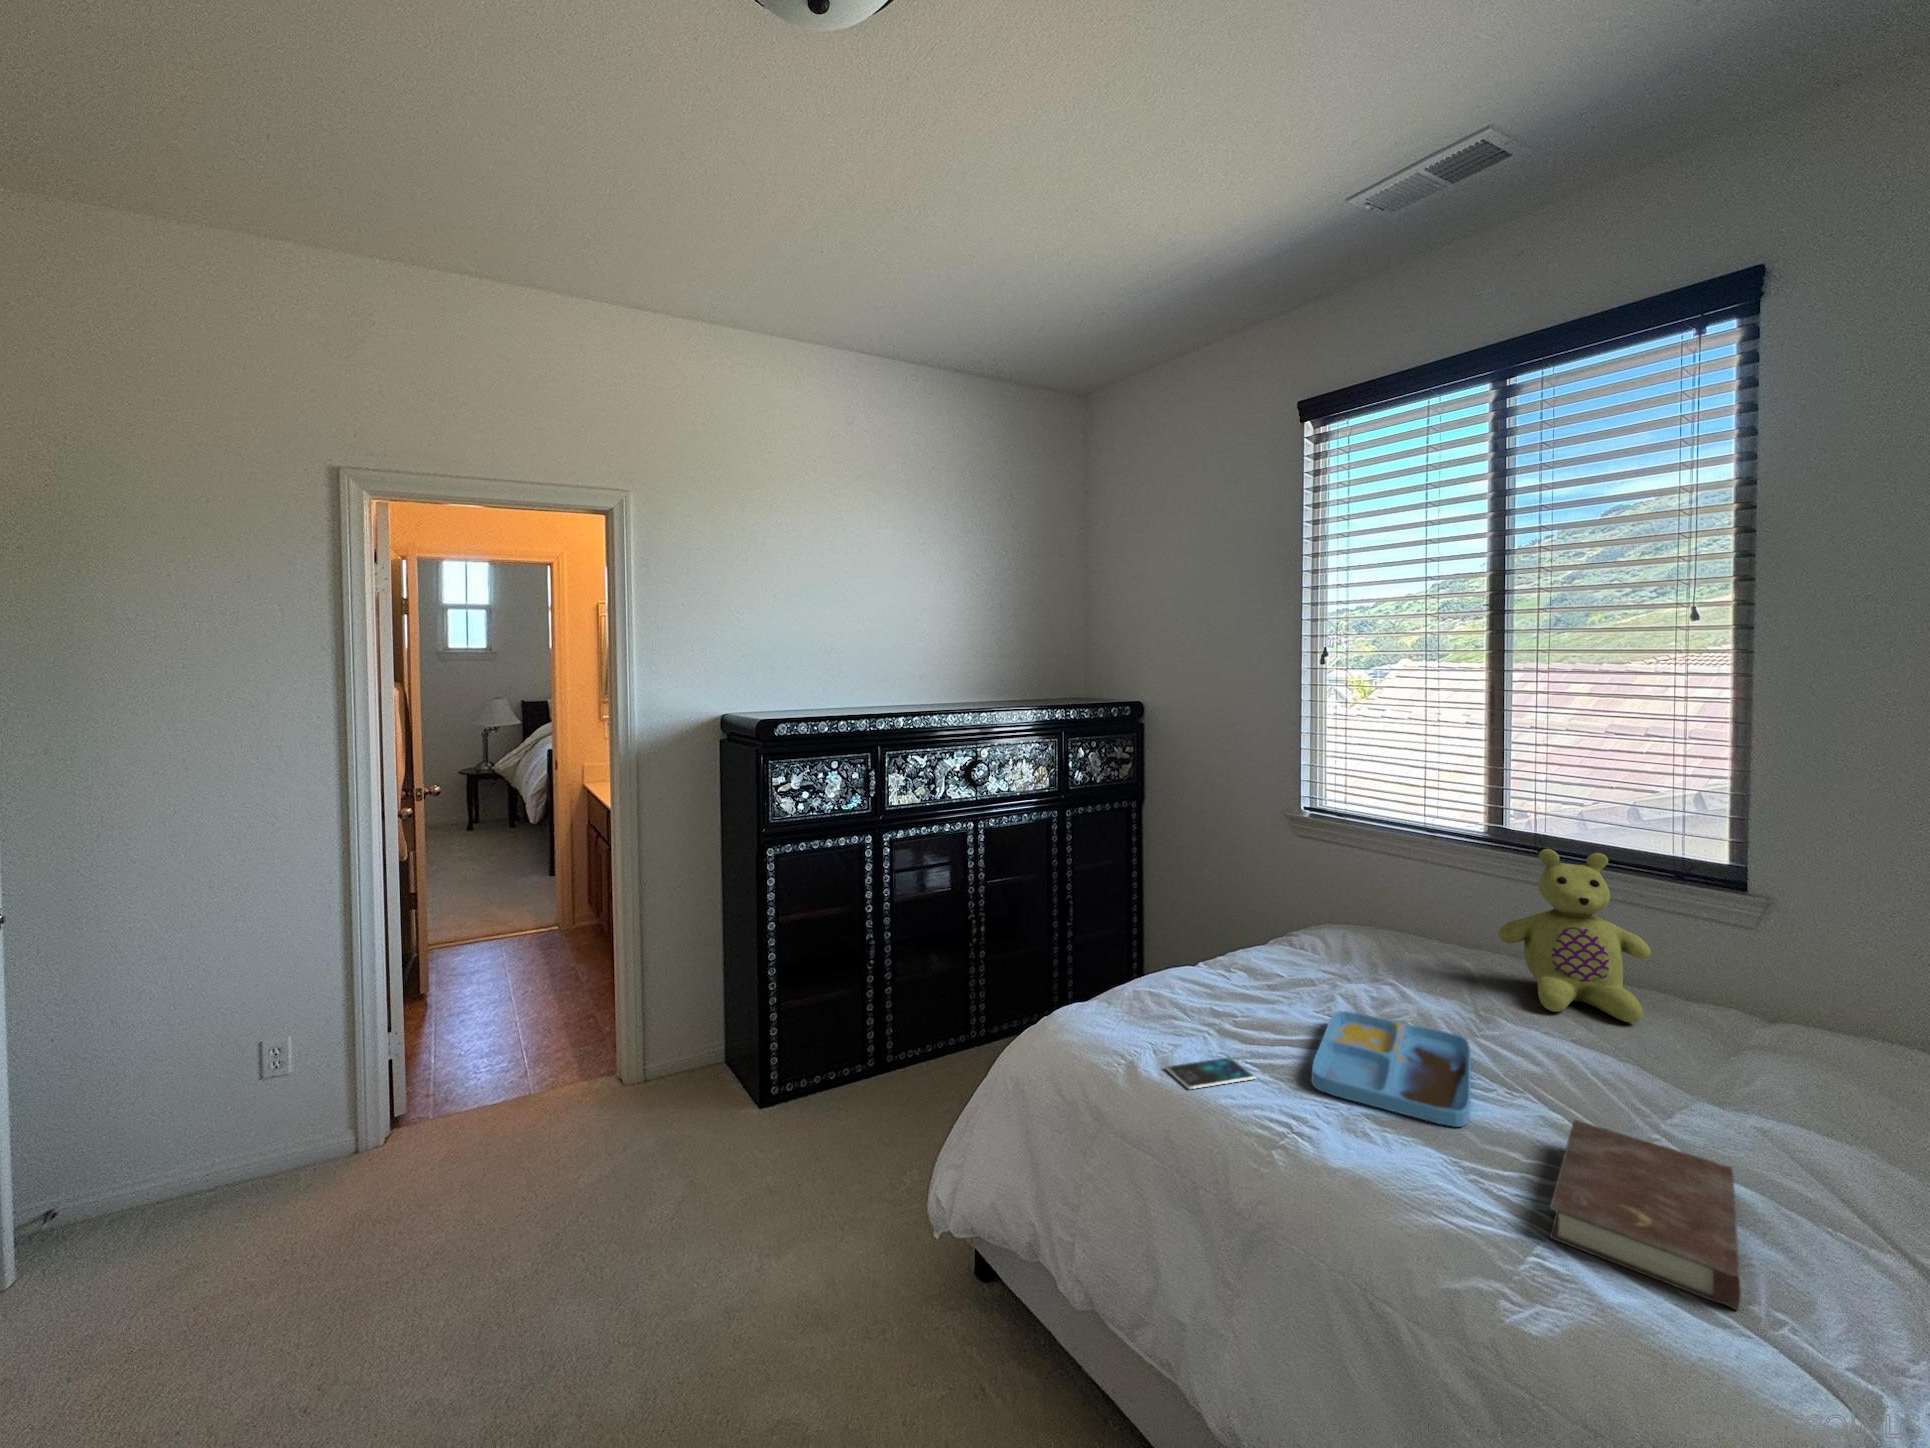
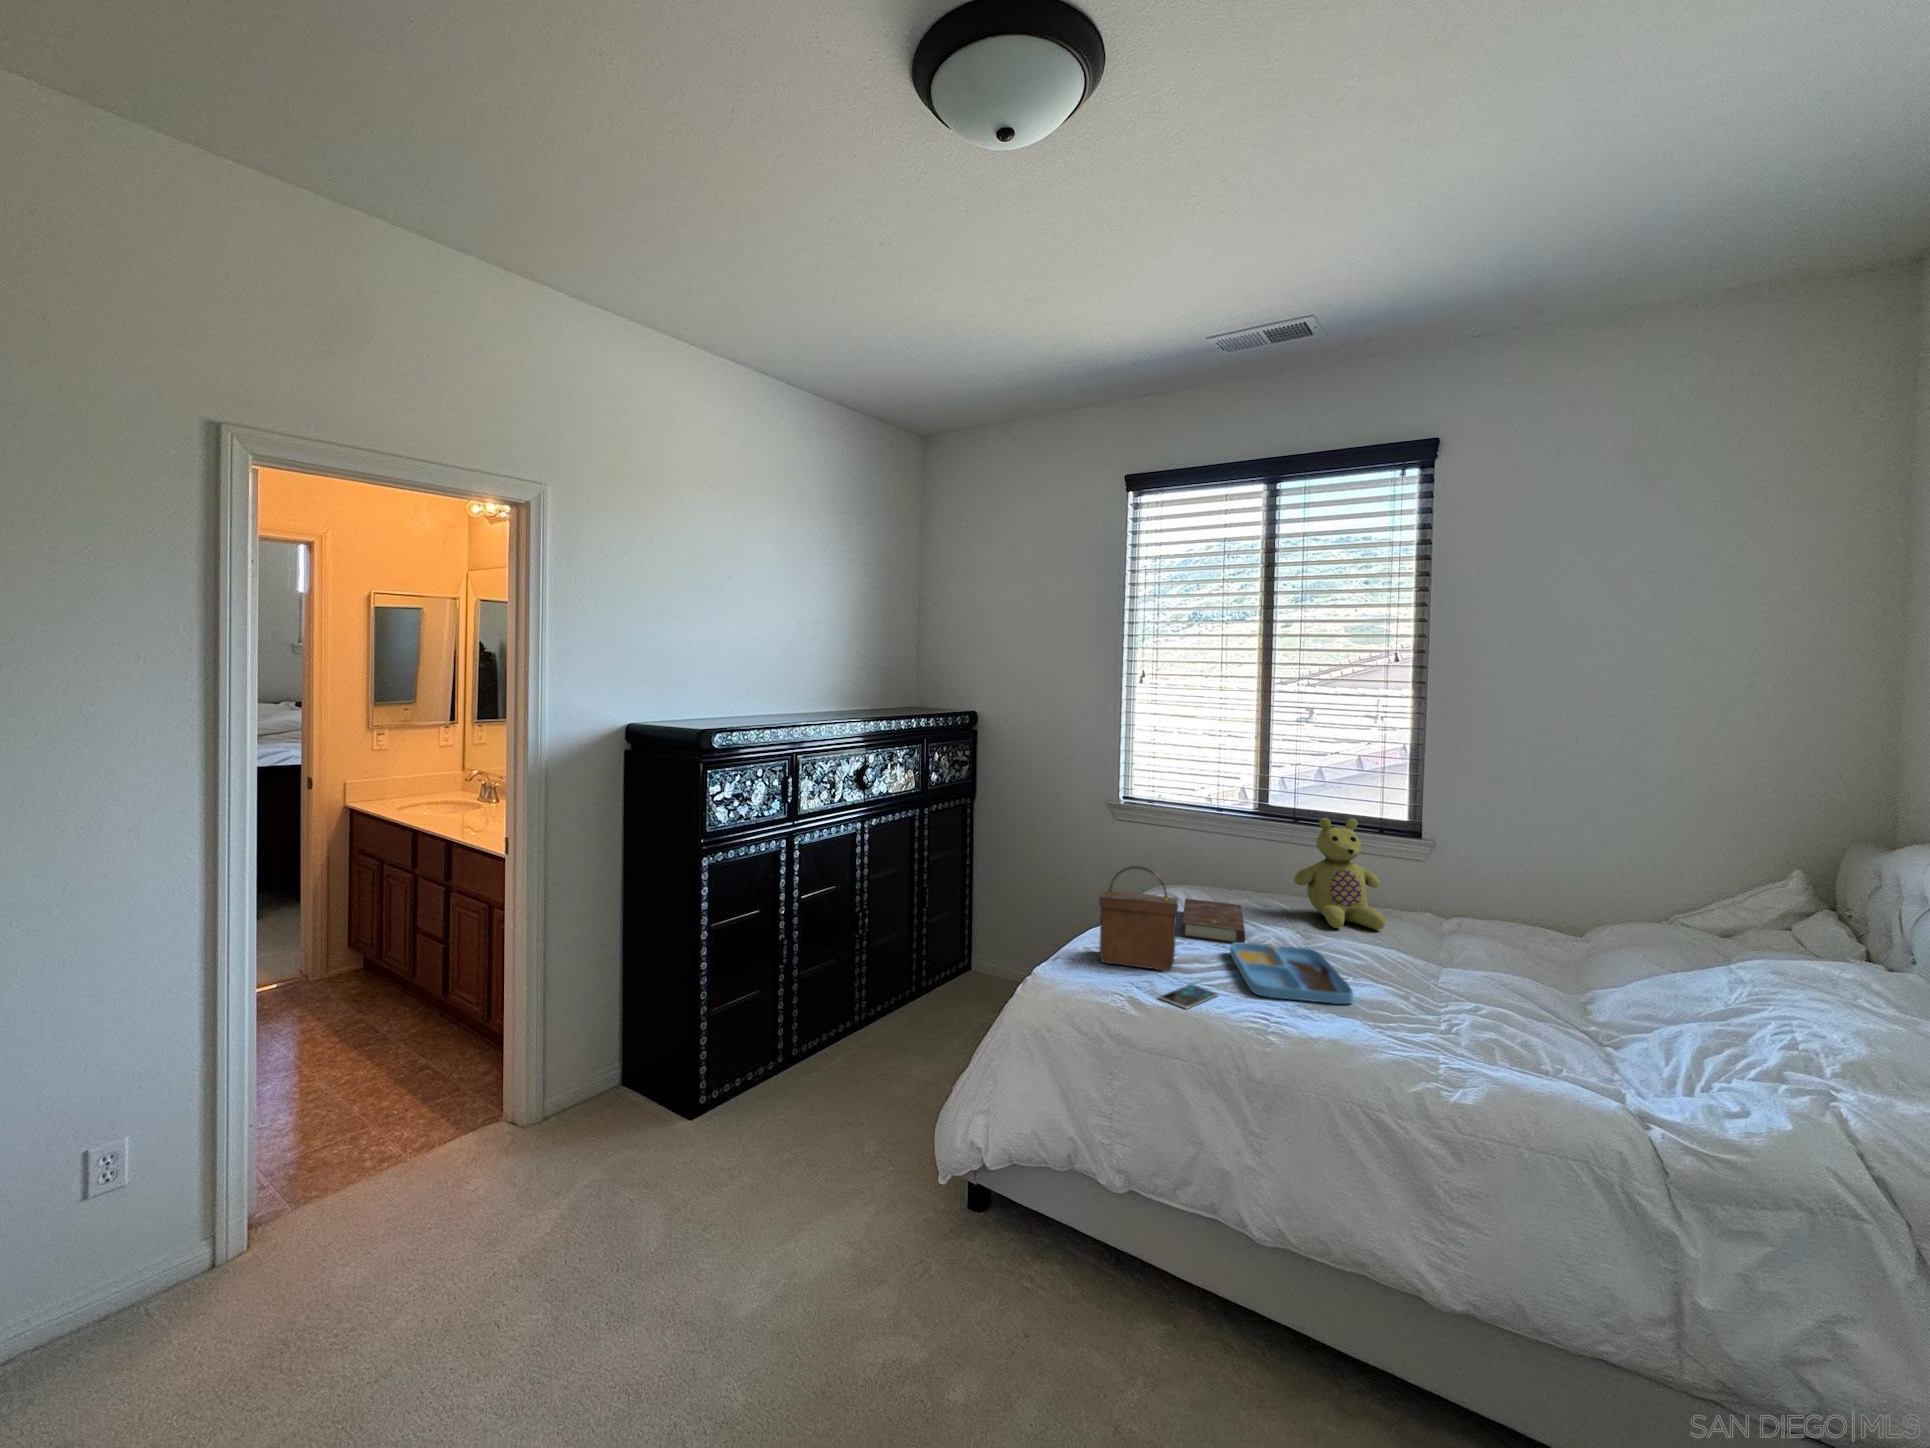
handbag: none [1136,894,1243,1036] -> present [1099,865,1178,971]
book: present [1550,1120,1741,1310] -> present [1182,899,1245,943]

